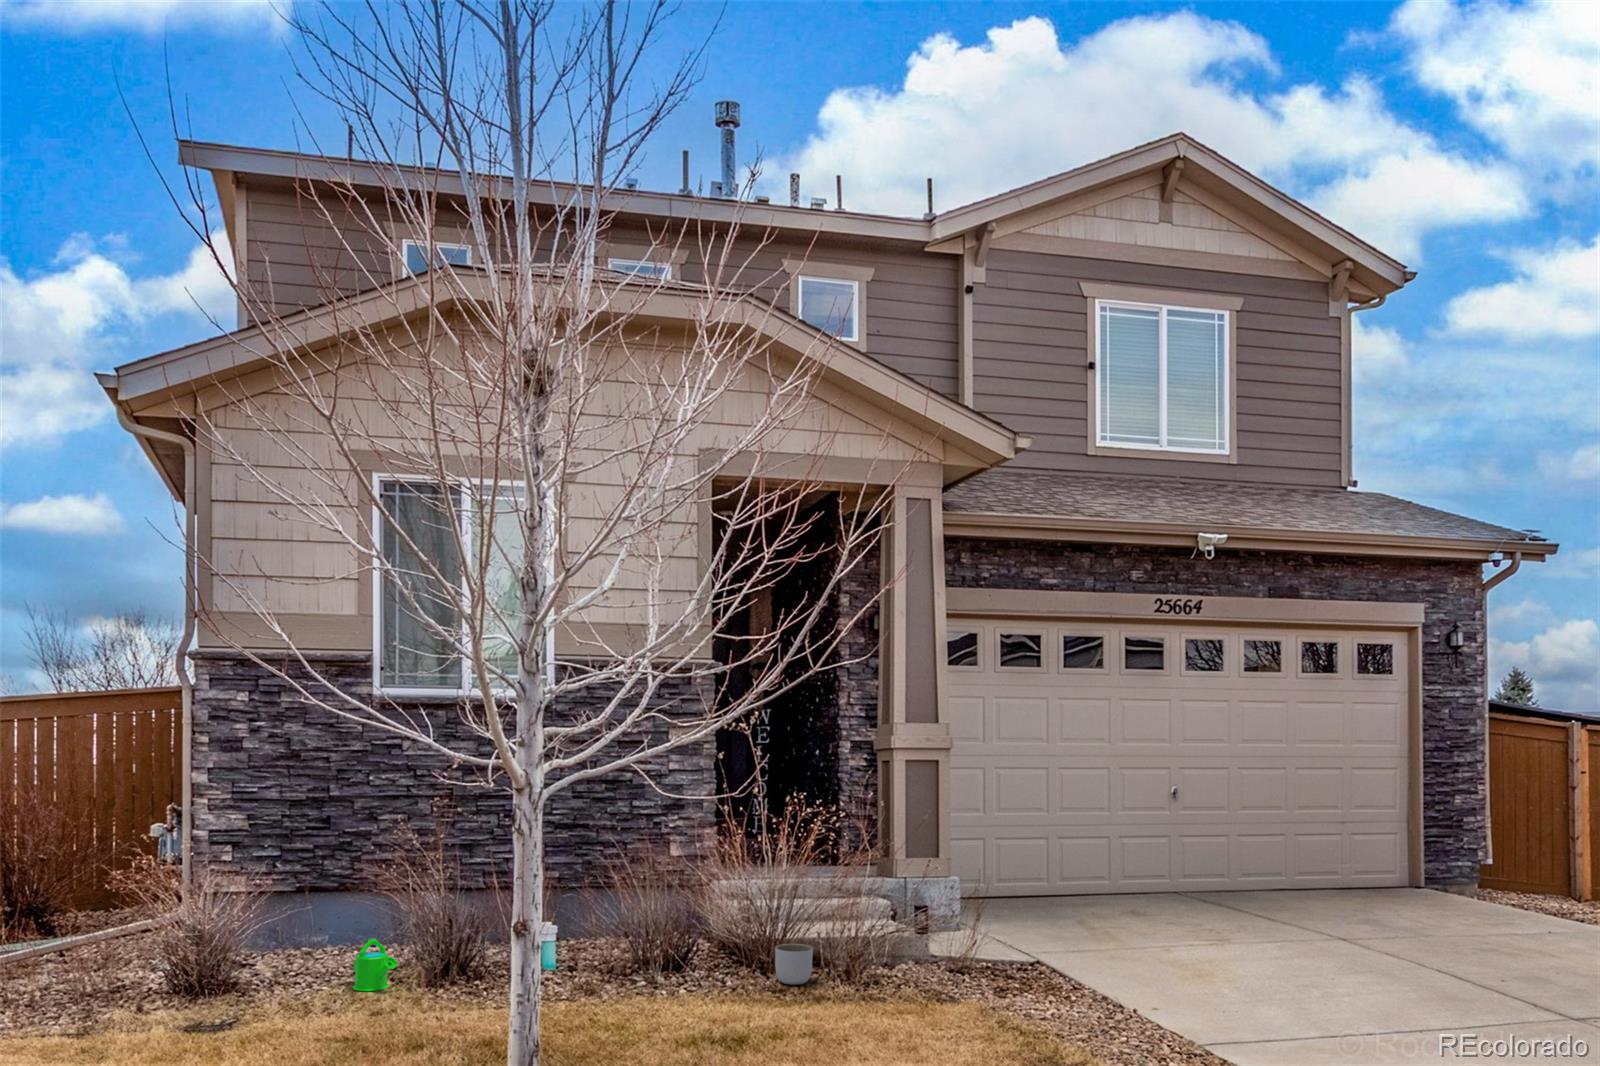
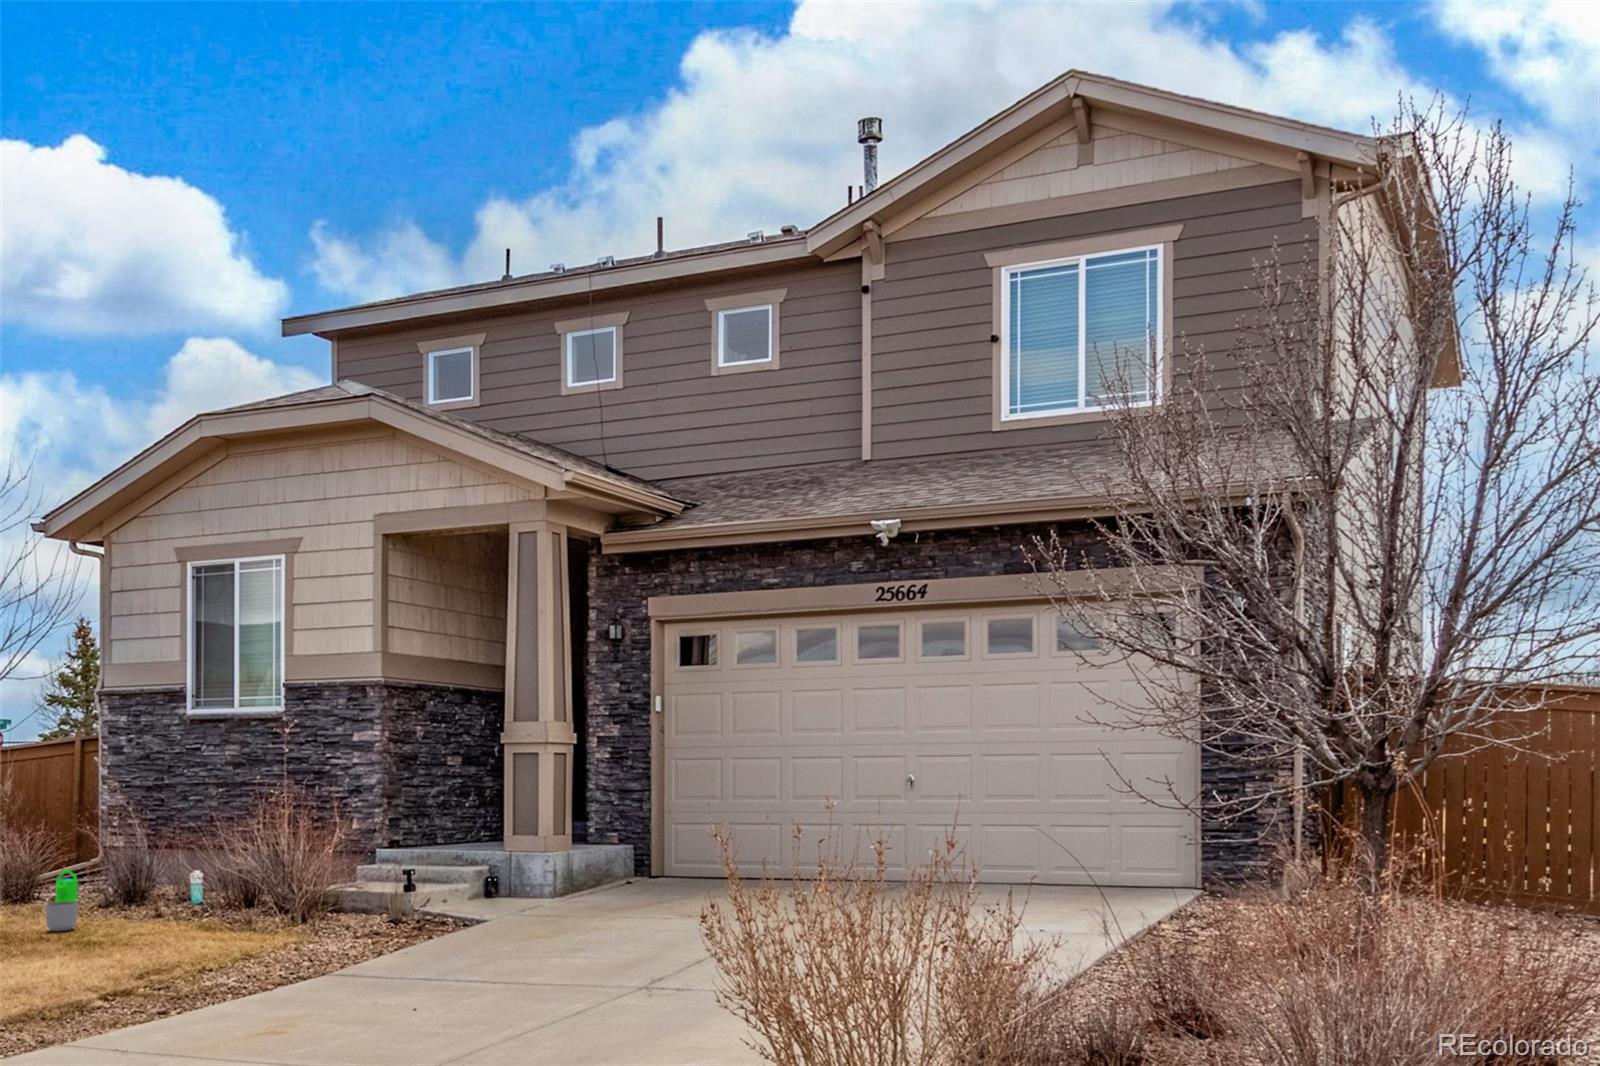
planter: present [775,944,813,985] -> present [46,901,78,931]

